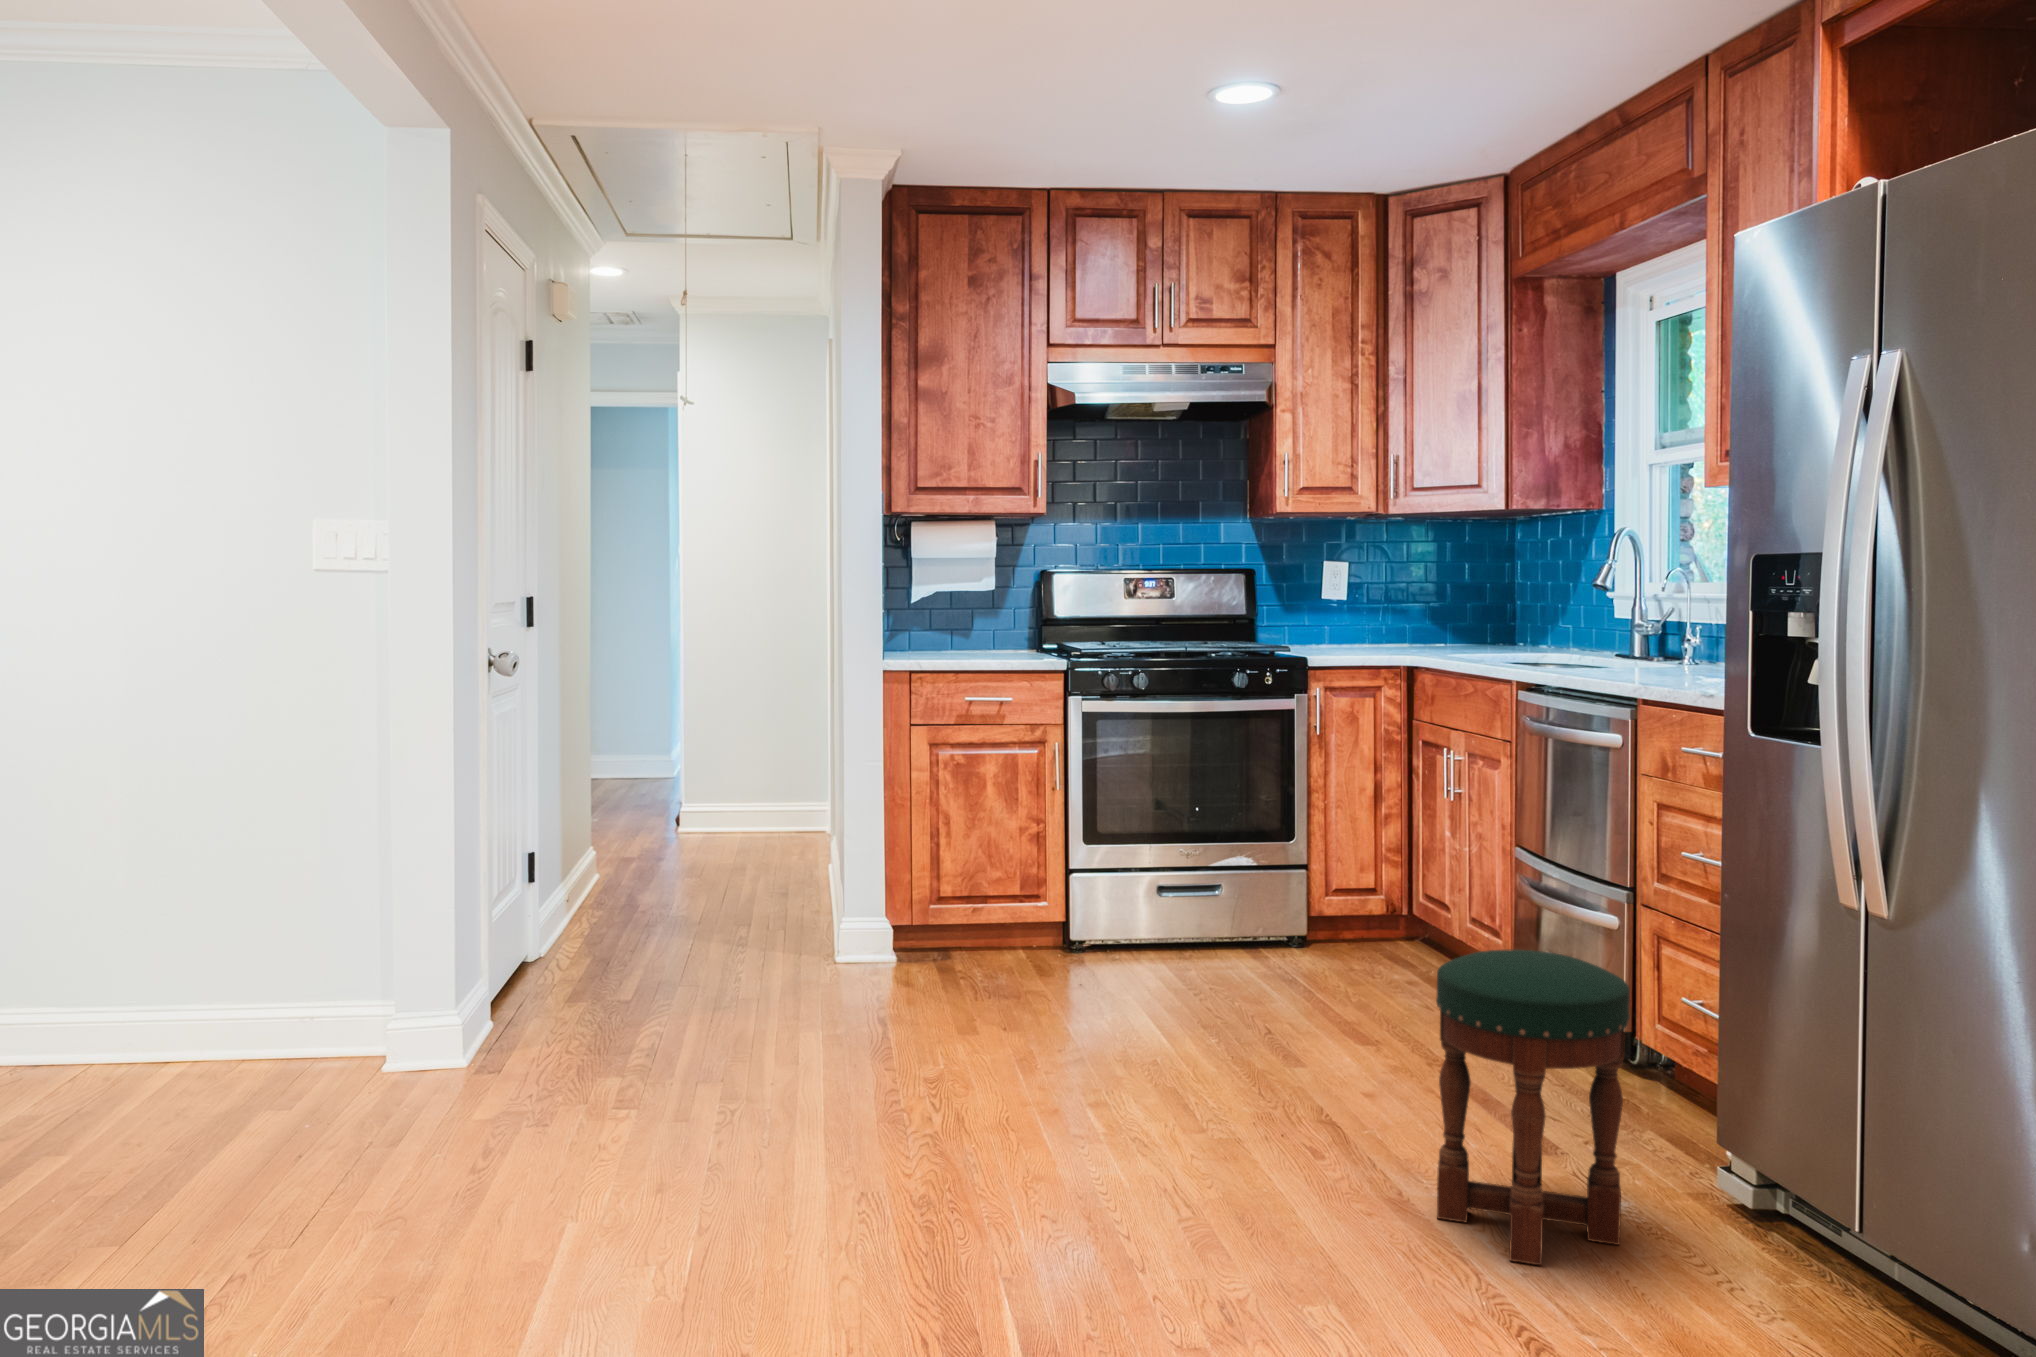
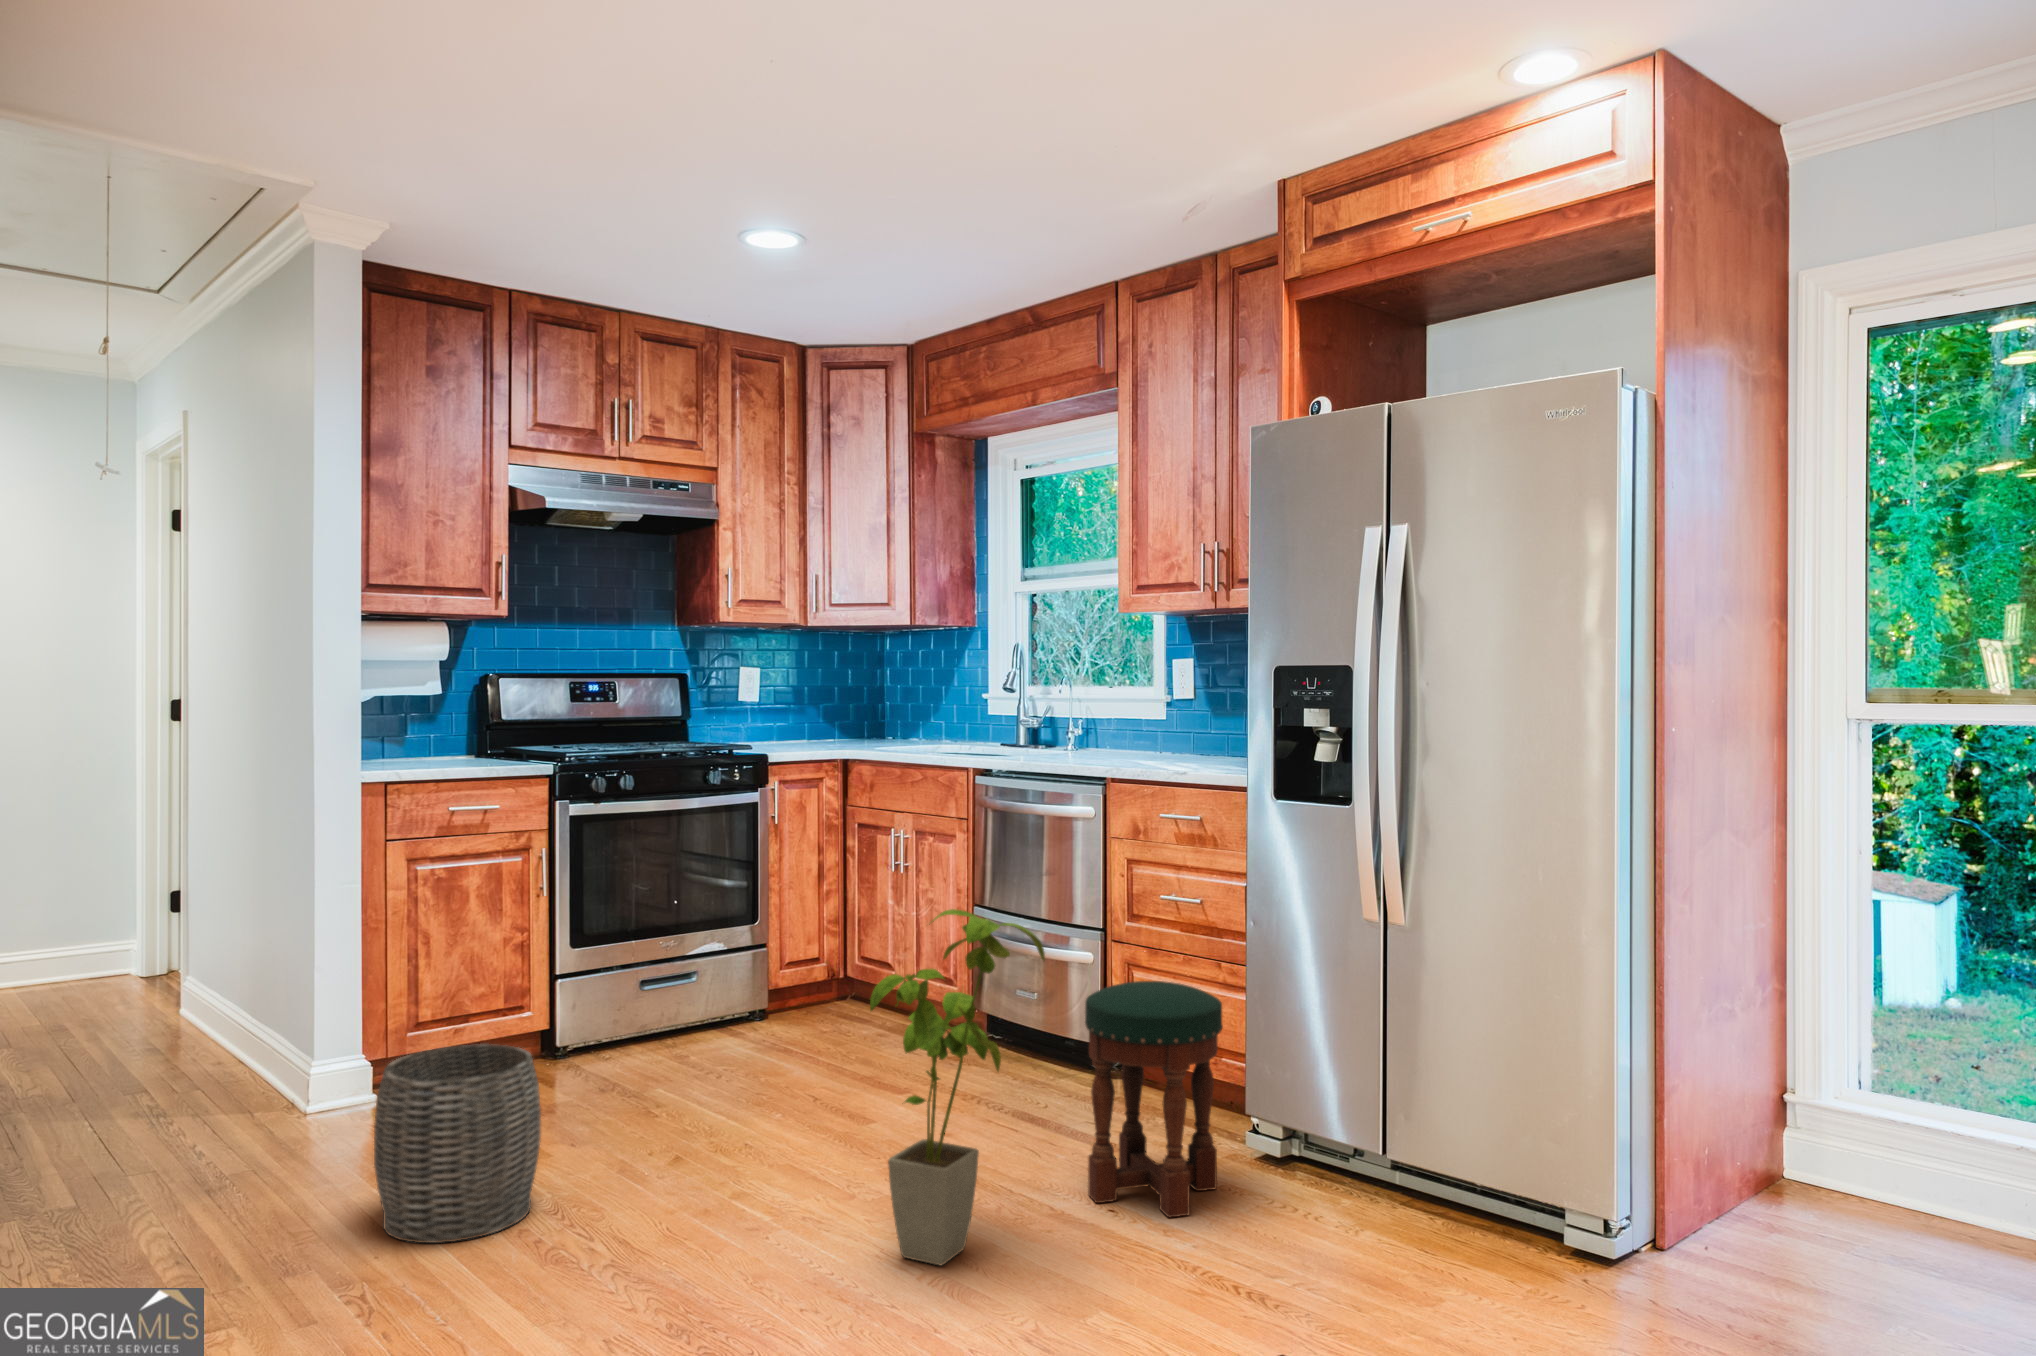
house plant: none [1102,825,1316,1234] -> present [870,909,1045,1265]
woven basket: none [767,913,913,1091] -> present [374,1044,541,1243]

